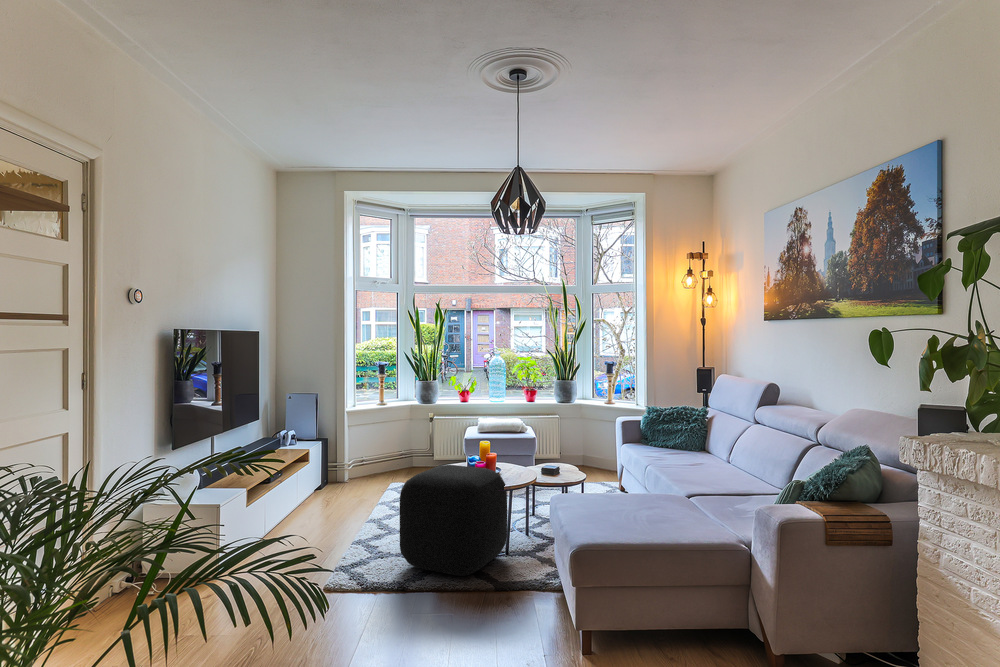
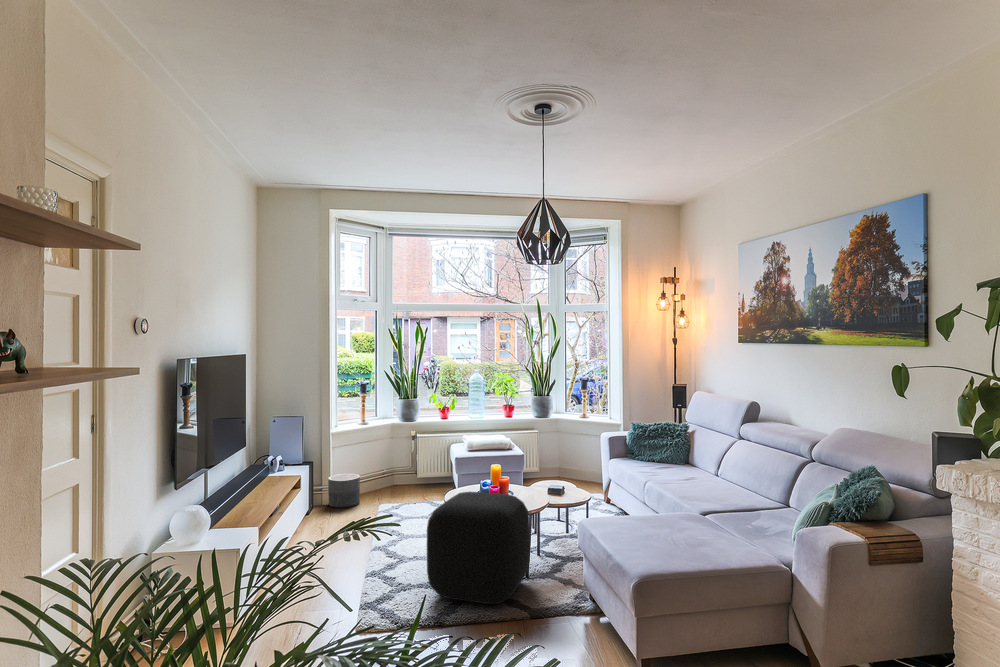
planter: none [343,452,374,484] -> present [328,474,360,508]

